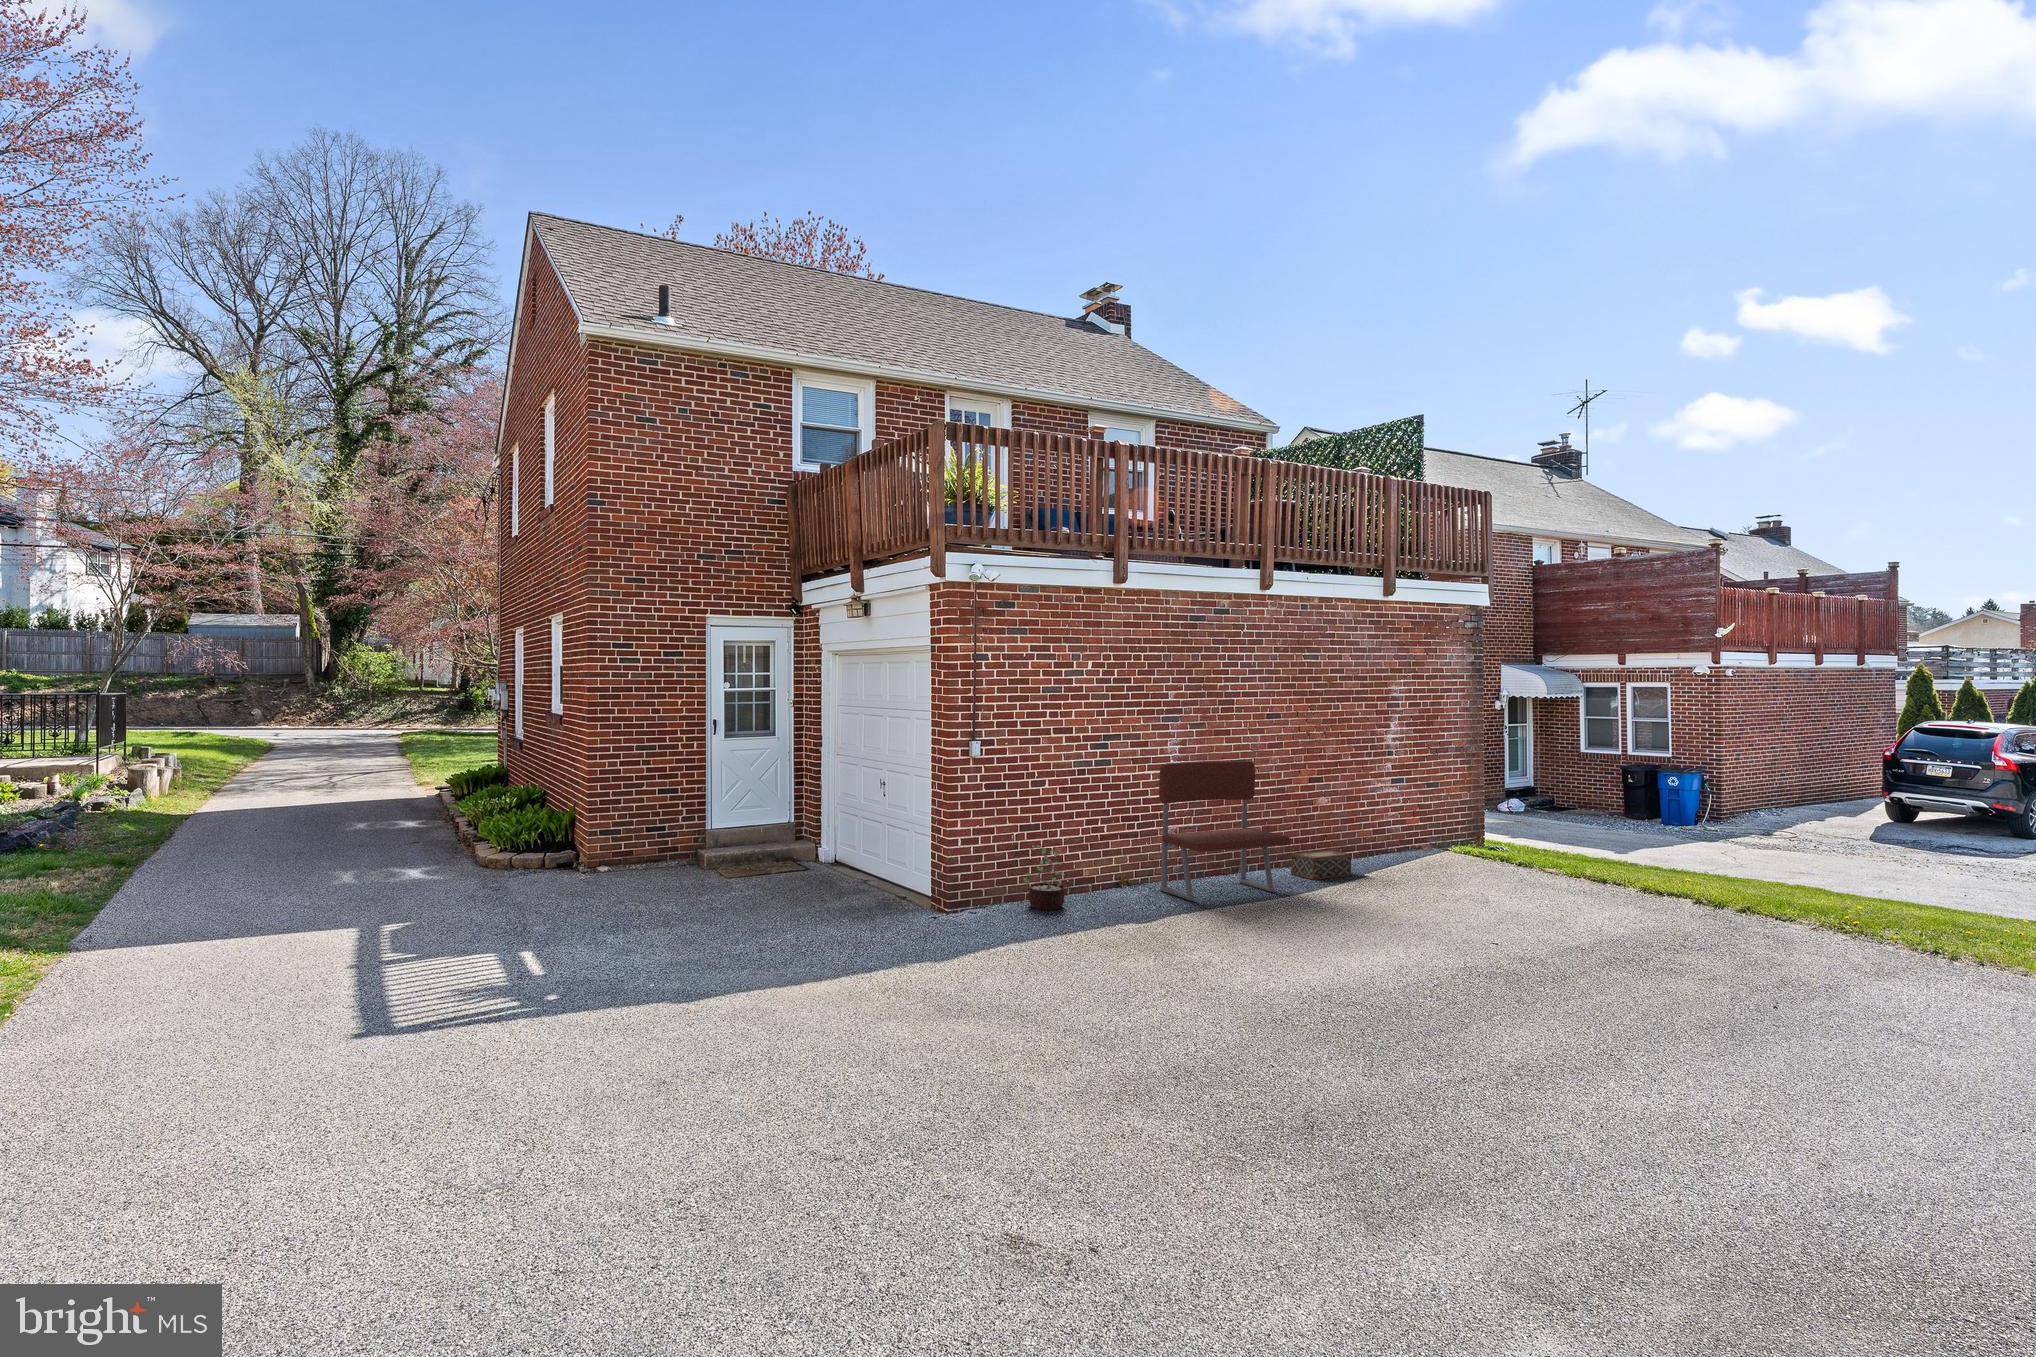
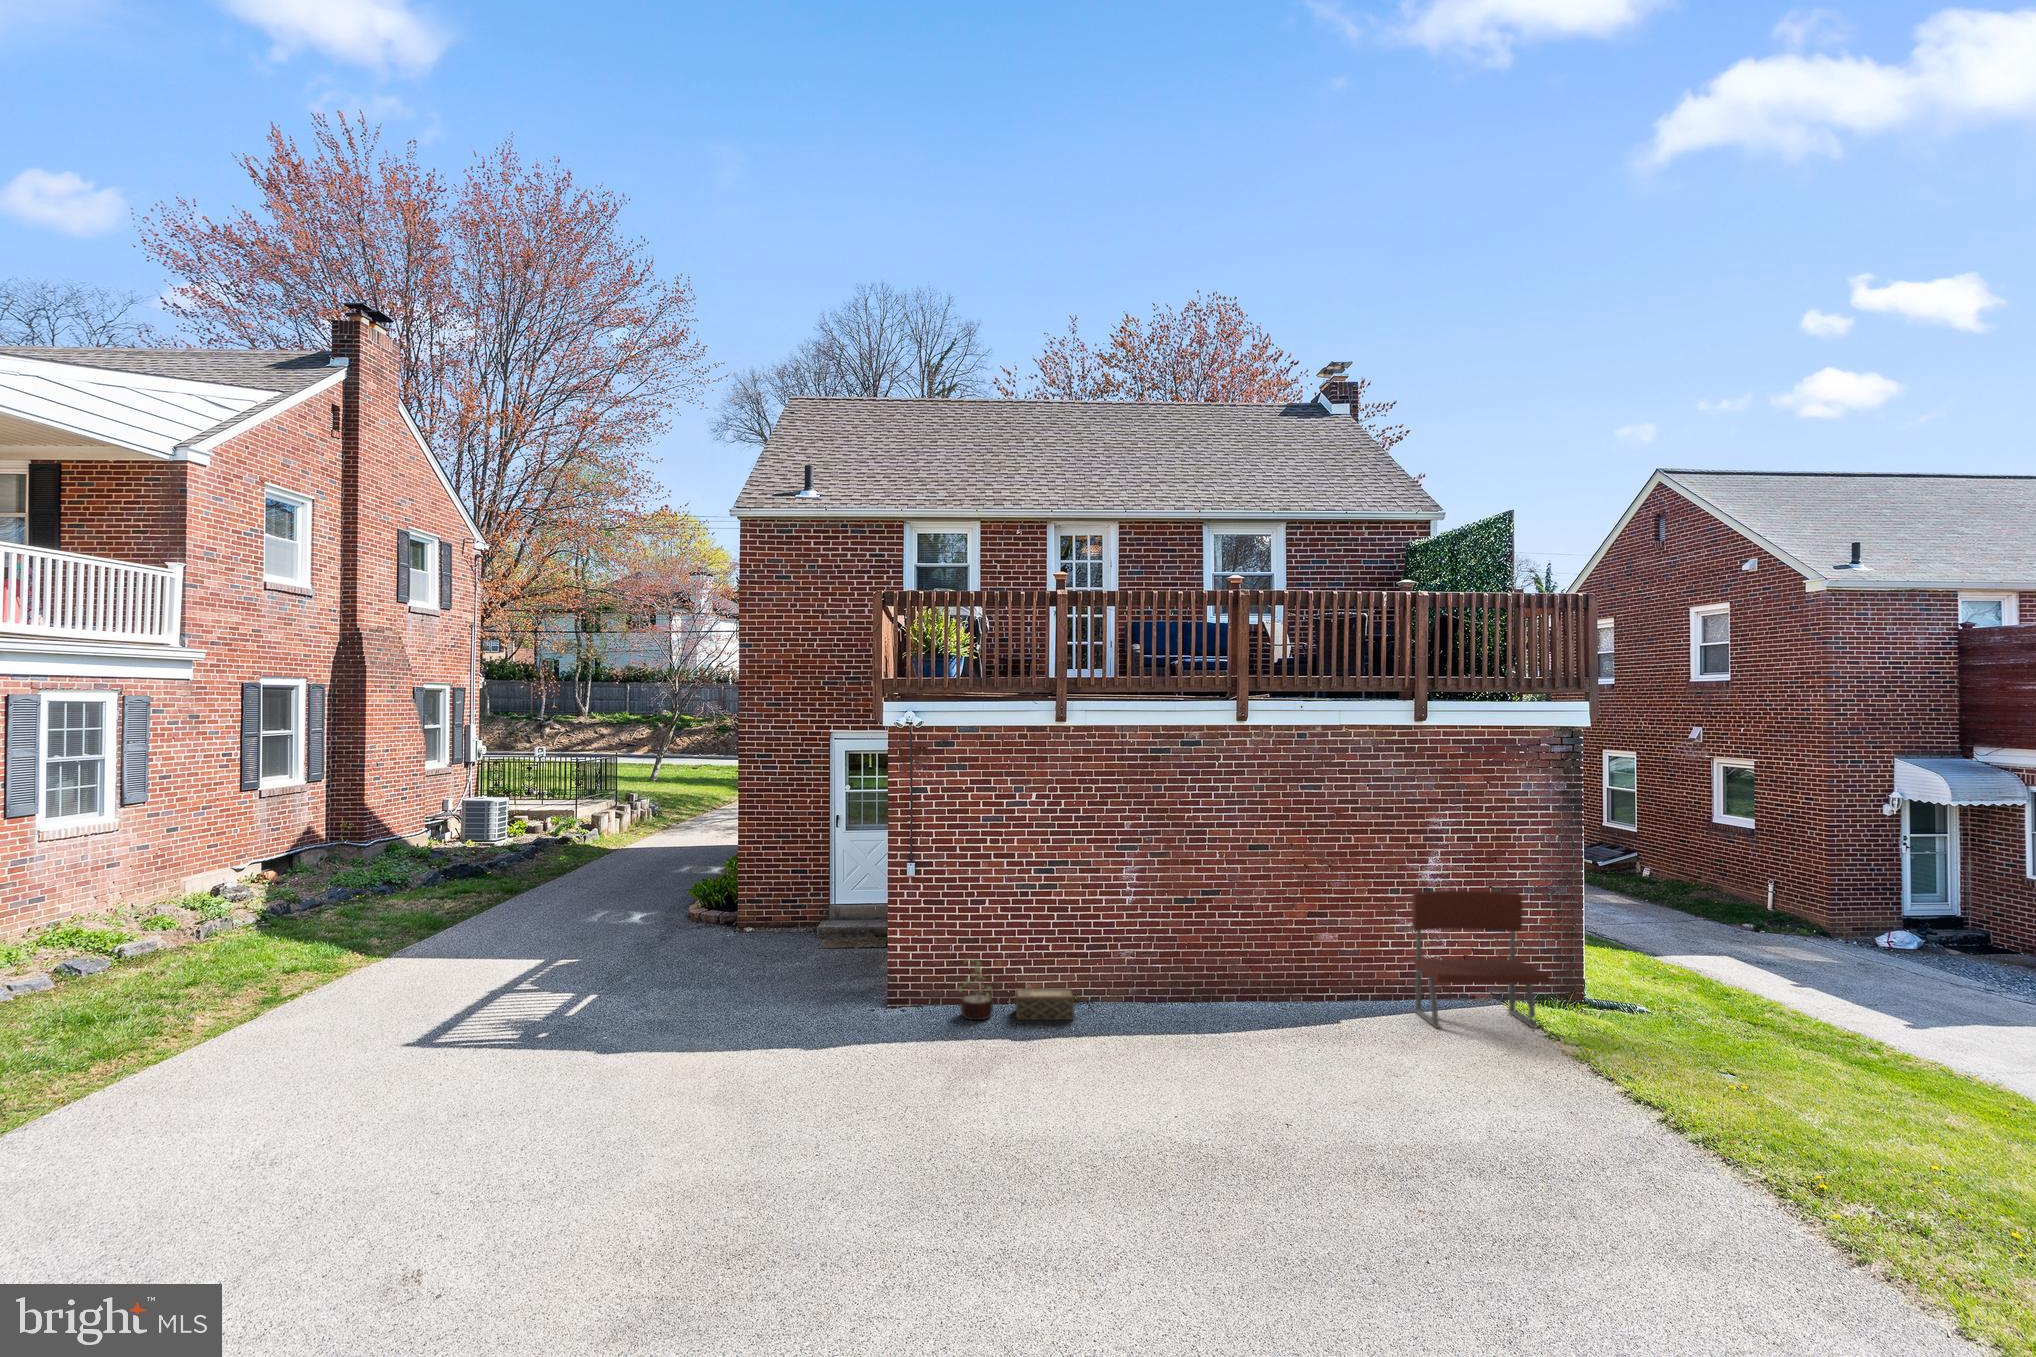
bench: present [1159,761,1290,901] -> present [1412,890,1550,1028]
woven basket: present [1291,850,1351,880] -> present [1015,988,1074,1020]

